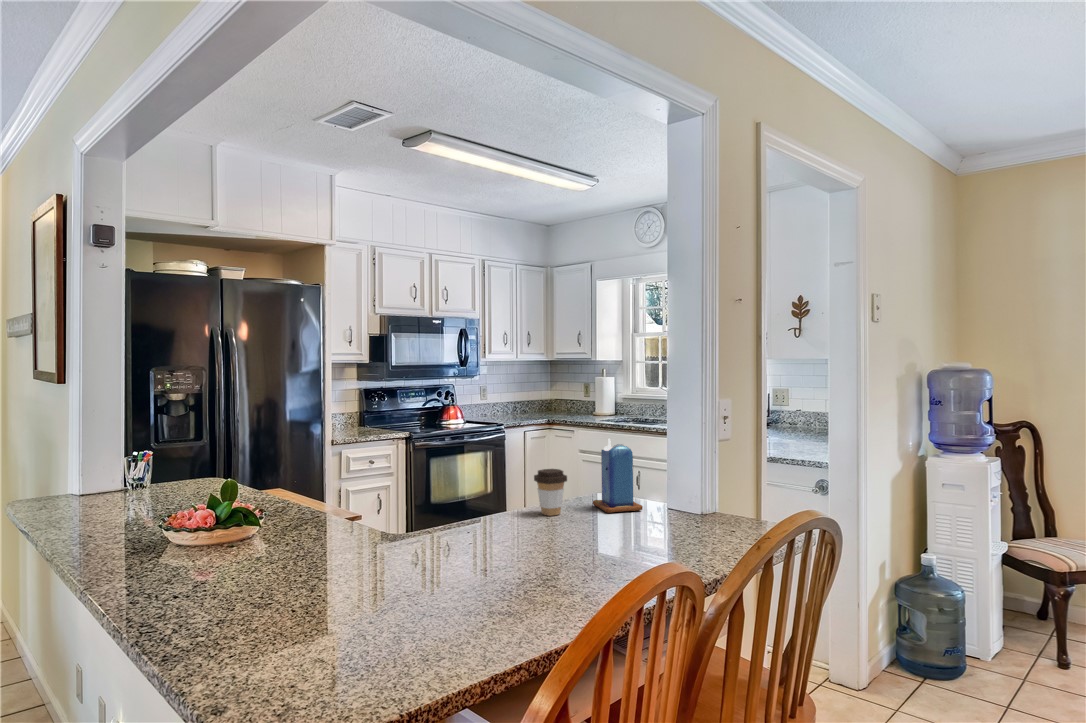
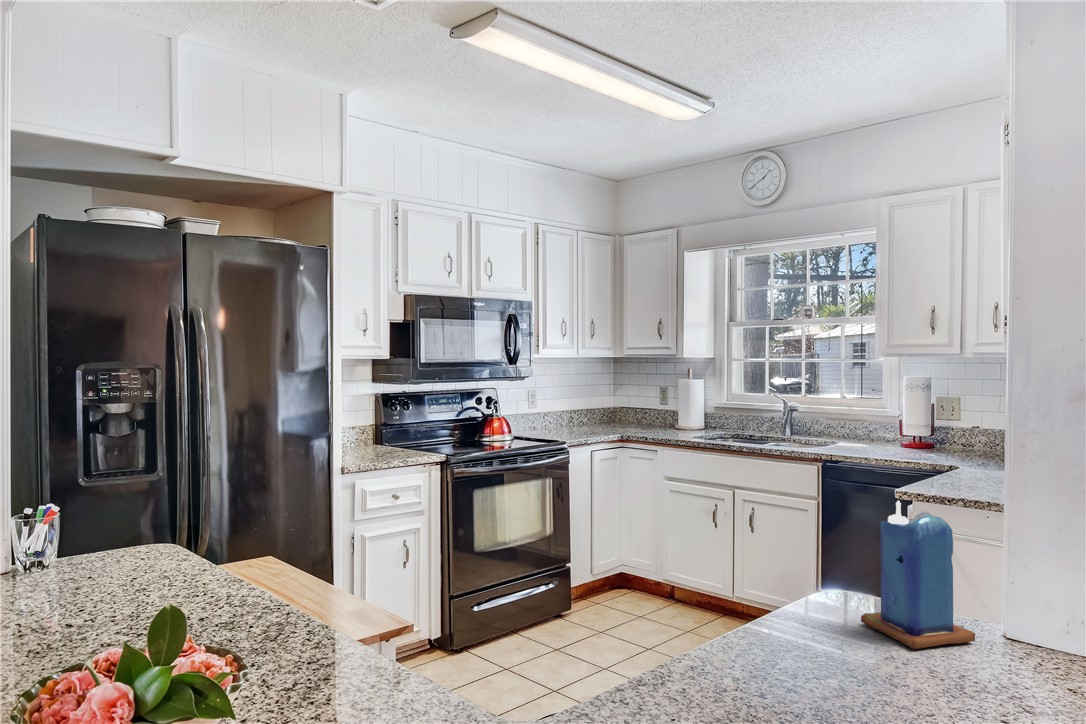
coffee cup: present [534,469,567,516] -> none [770,560,838,656]

